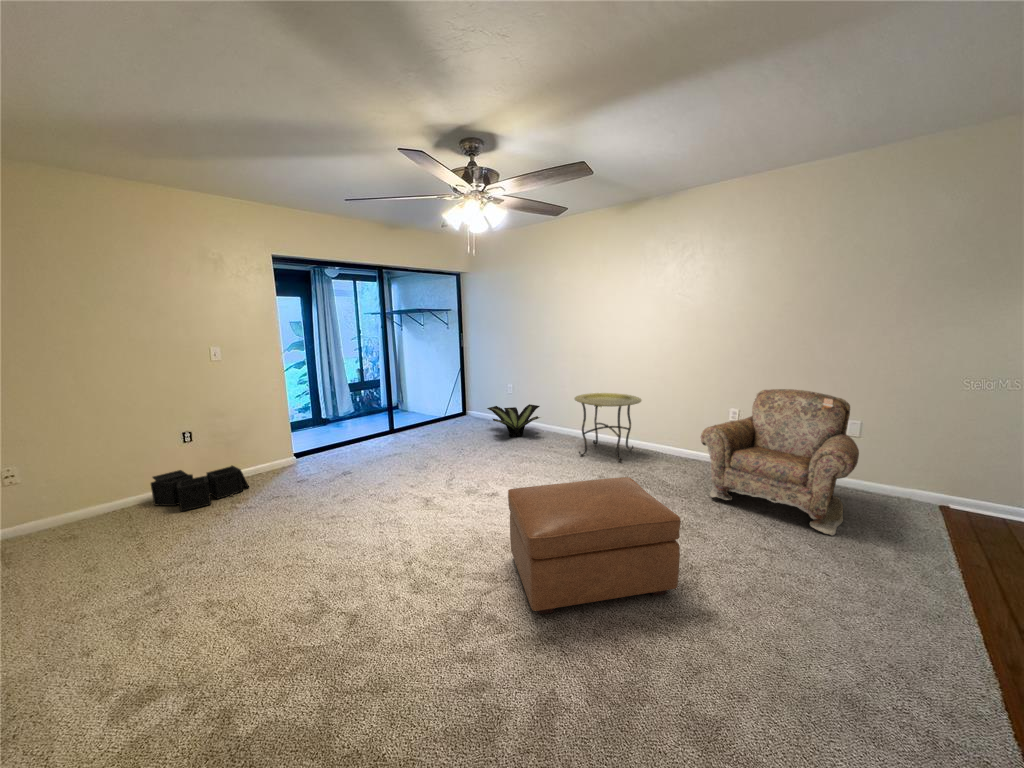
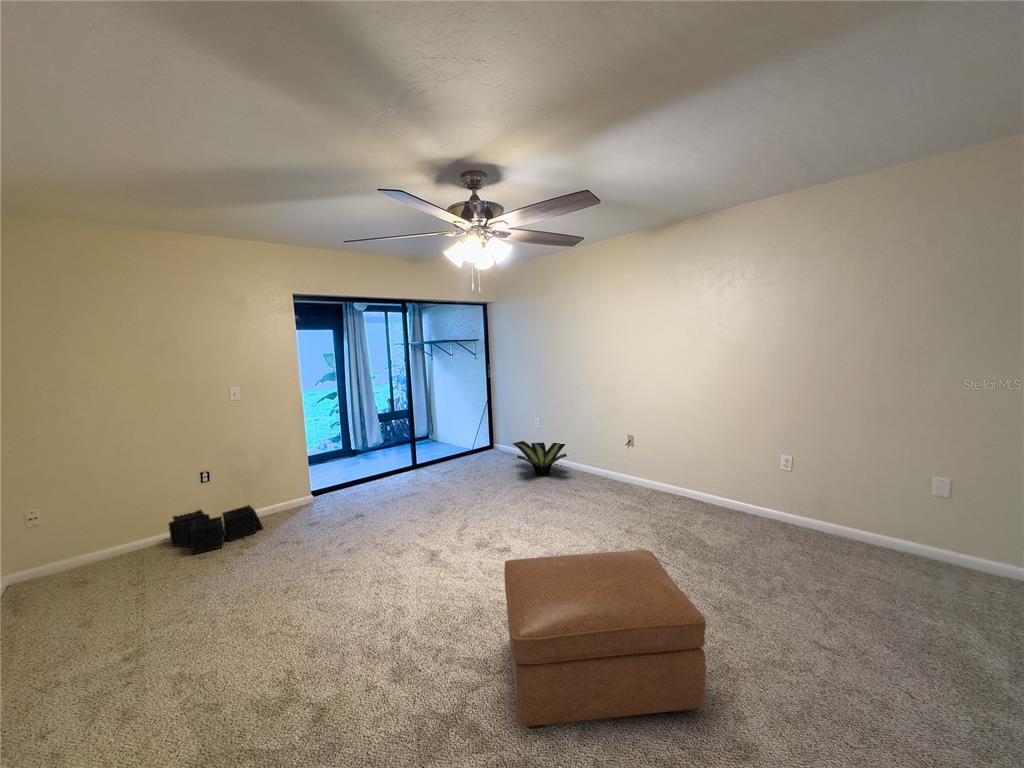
armchair: present [701,389,859,535] -> none [744,437,953,636]
side table: present [575,393,642,462] -> none [602,432,678,513]

